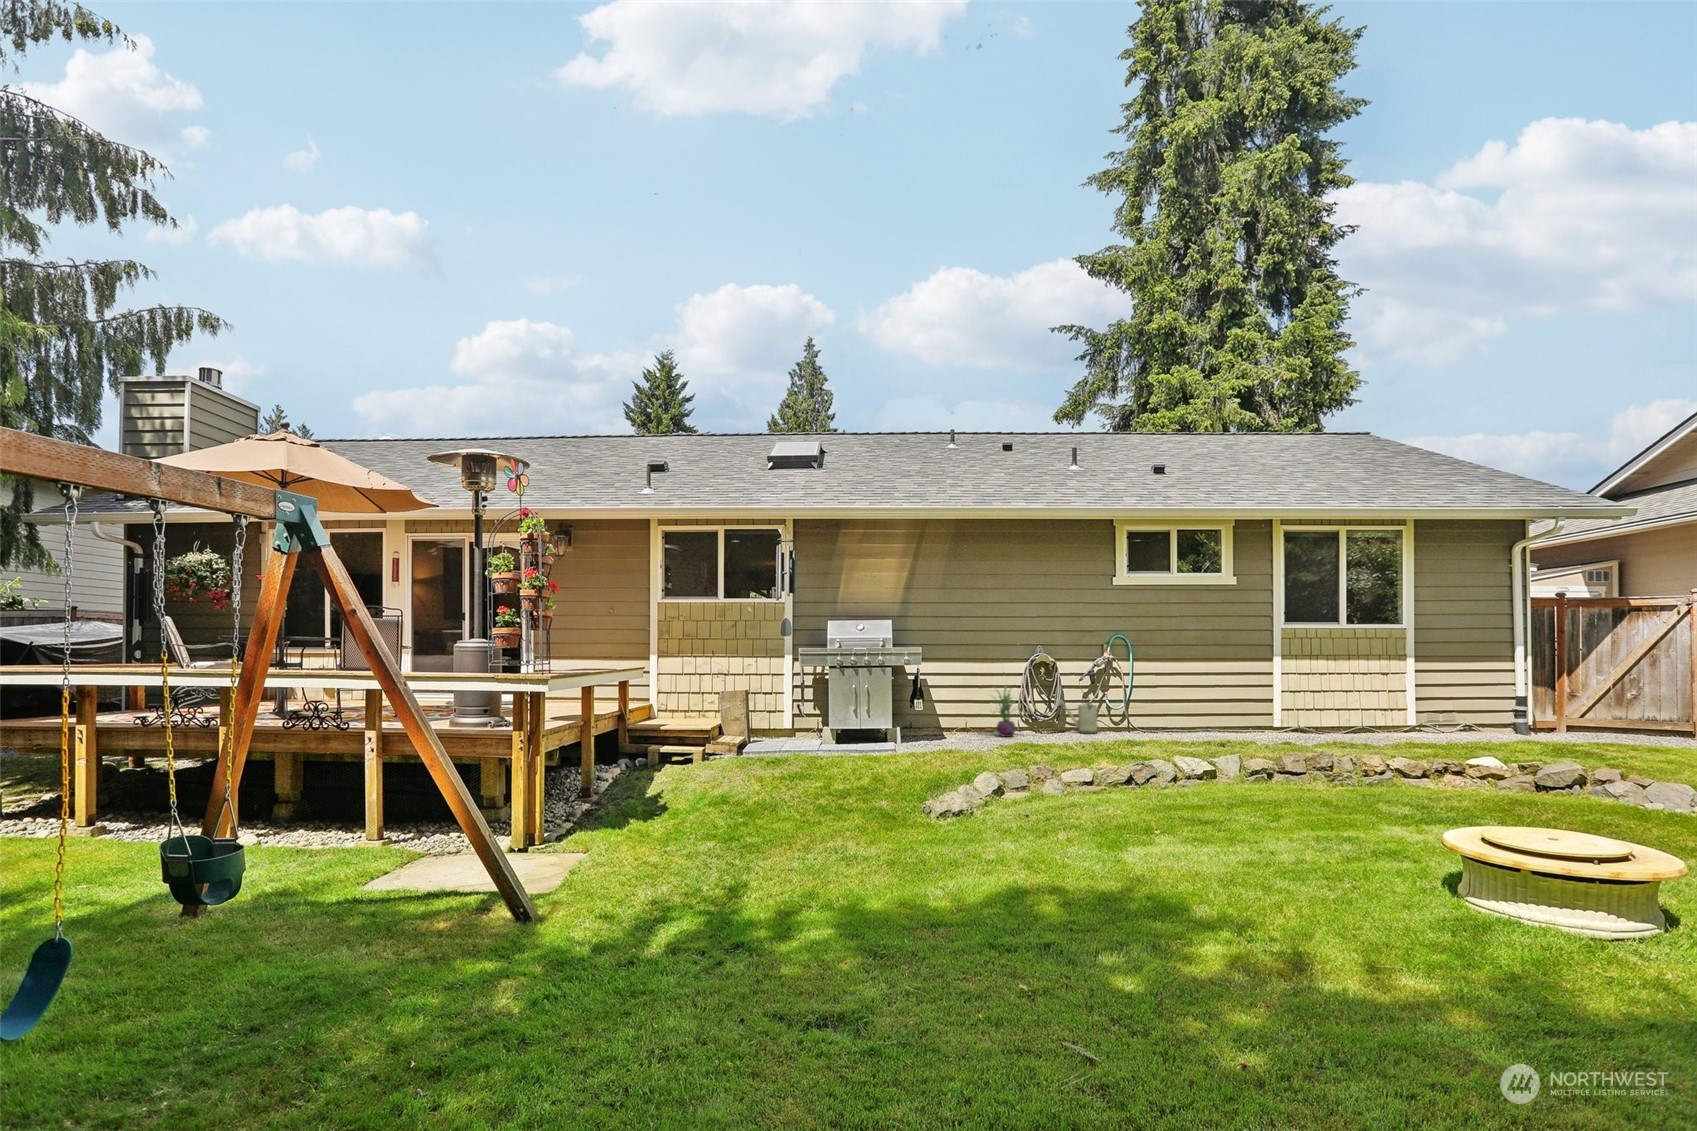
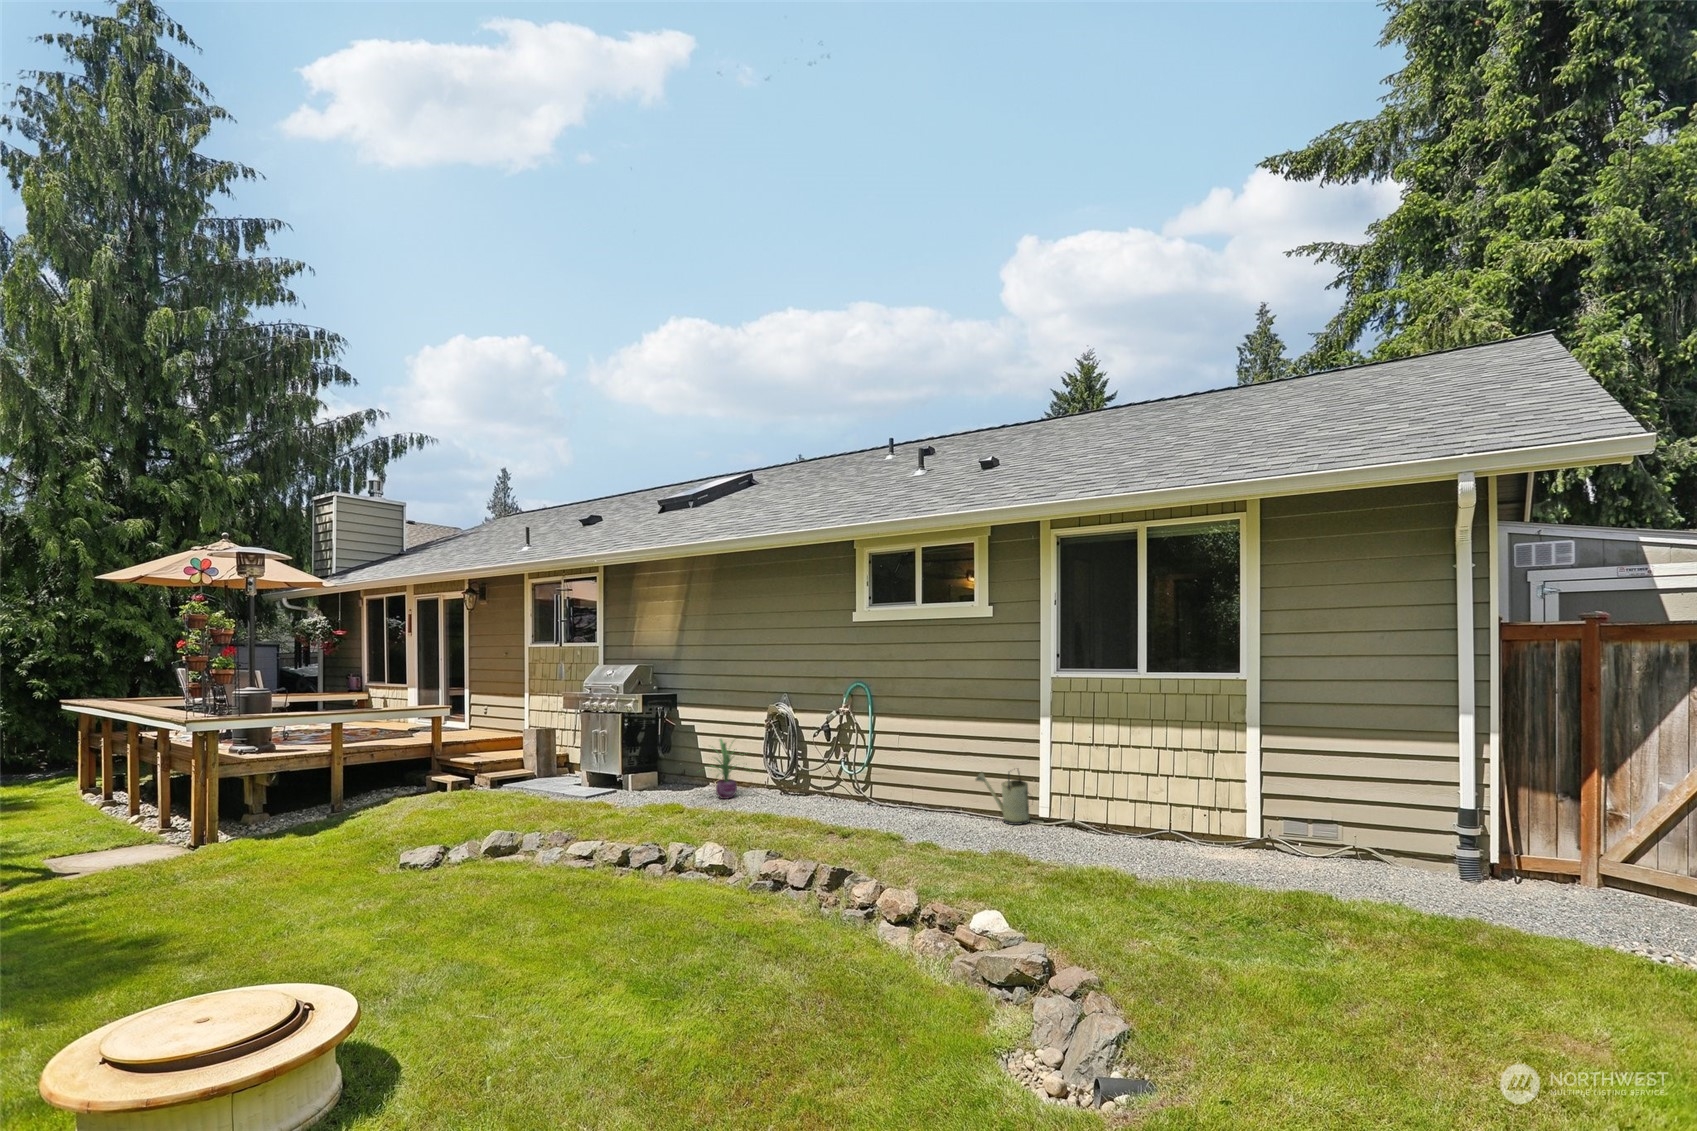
watering can: present [1056,695,1097,734] -> present [975,772,1030,825]

